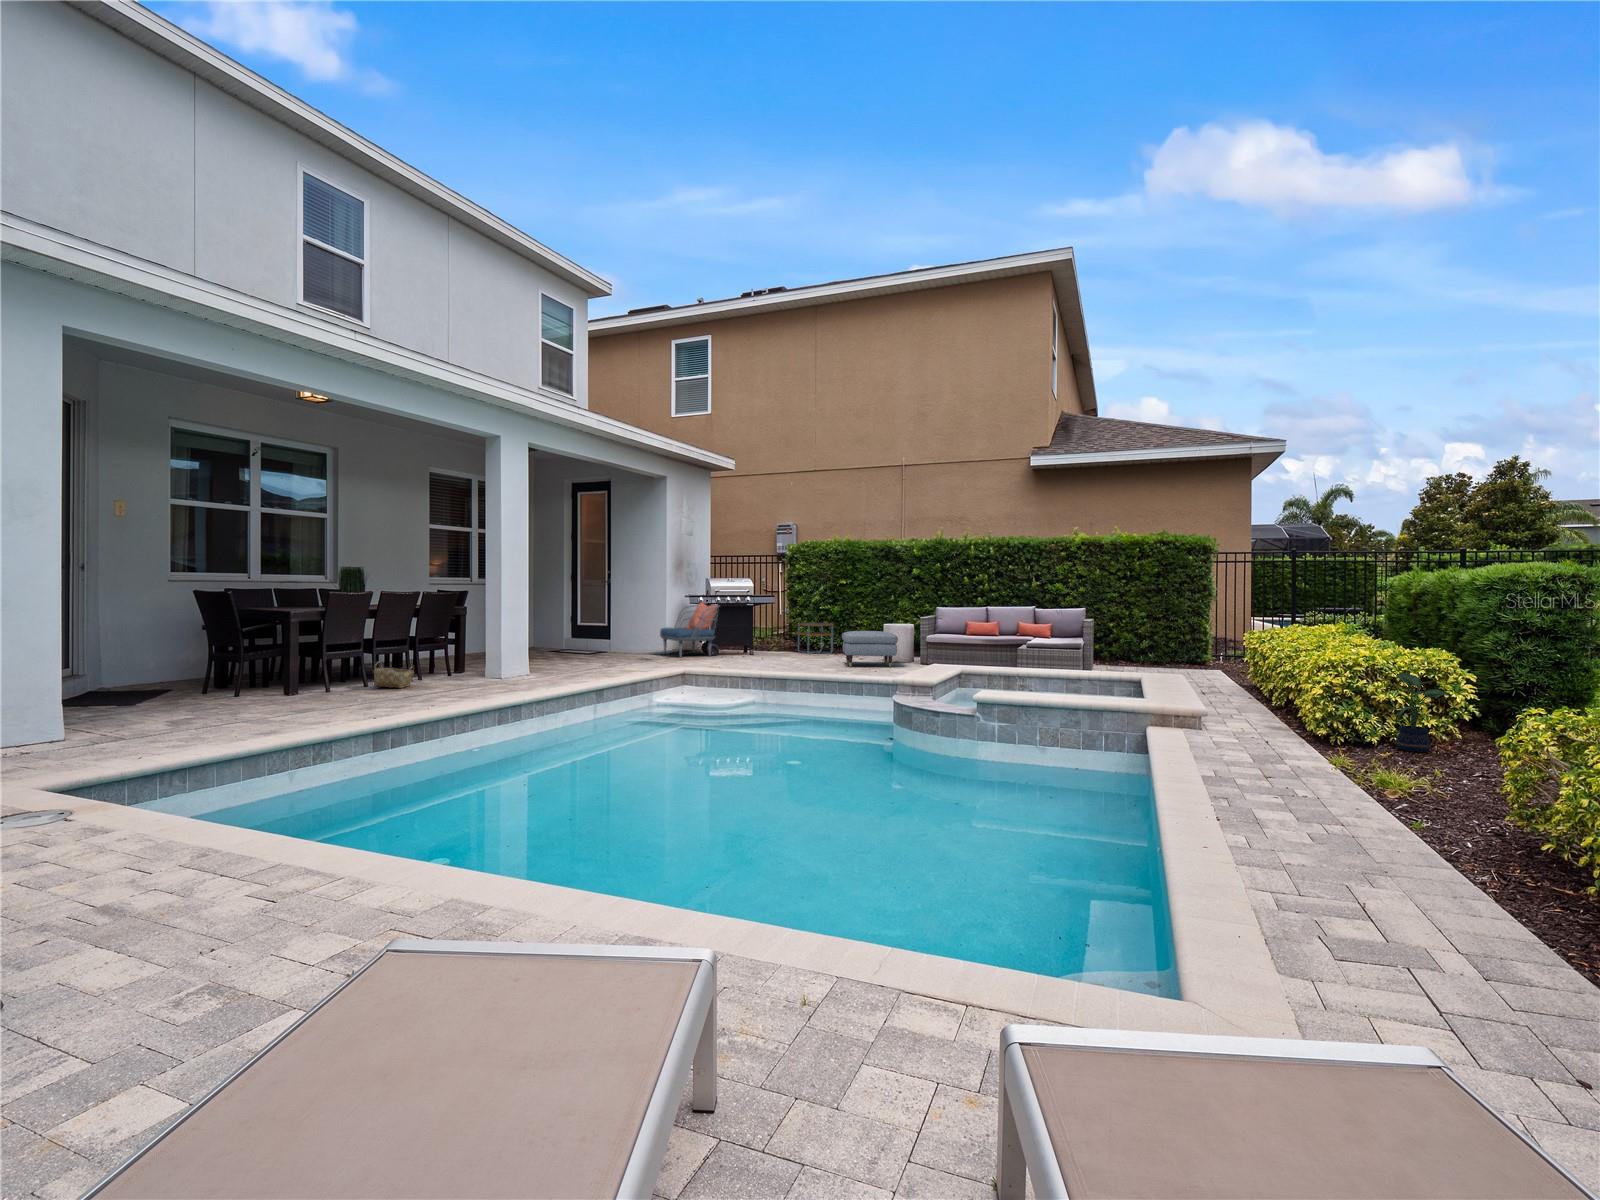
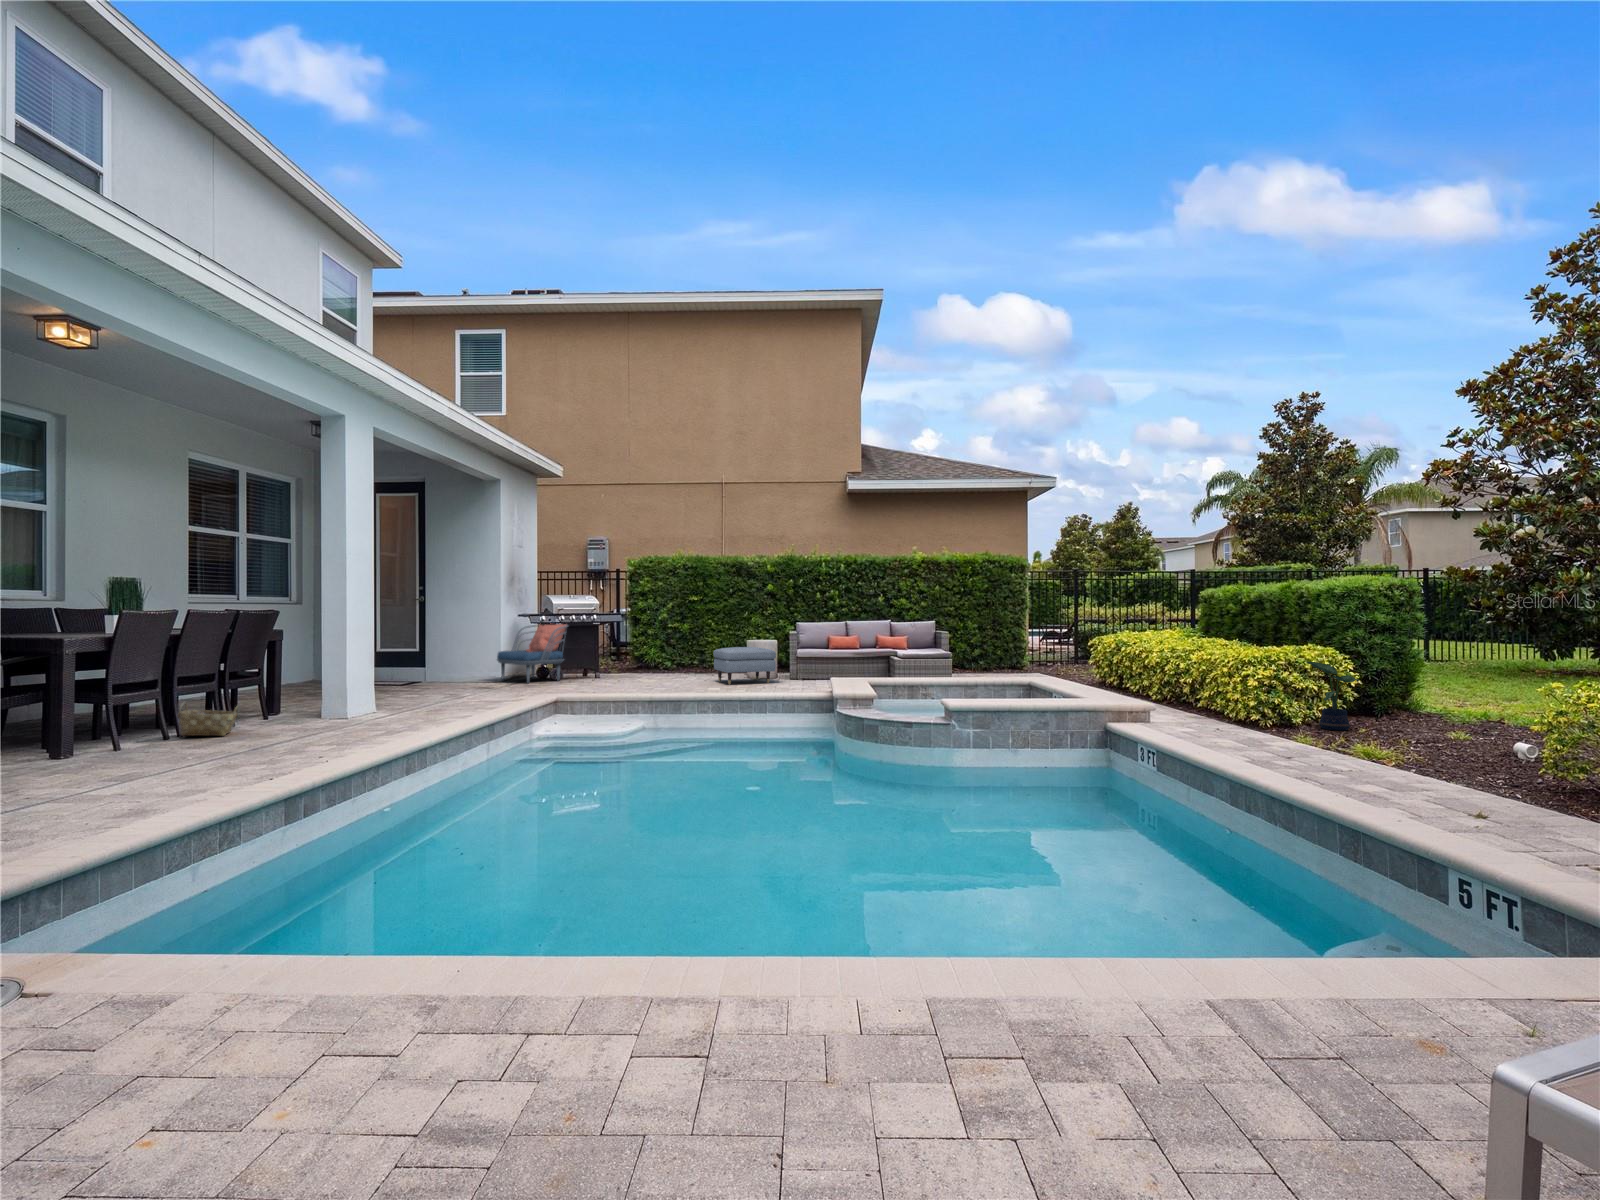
side table: present [798,623,833,654] -> none [644,642,684,675]

